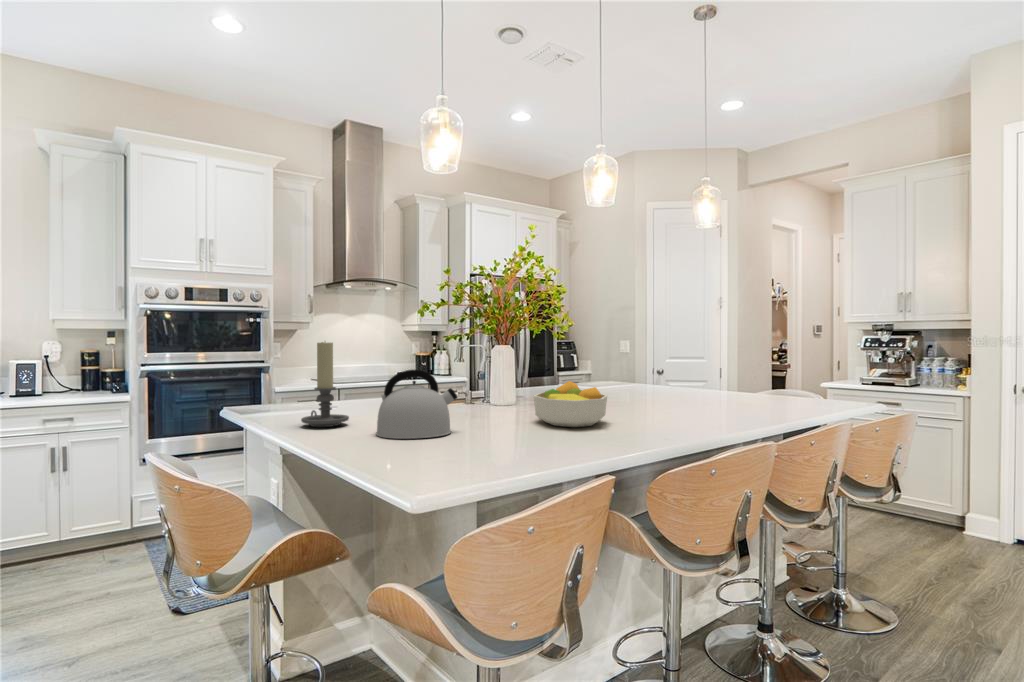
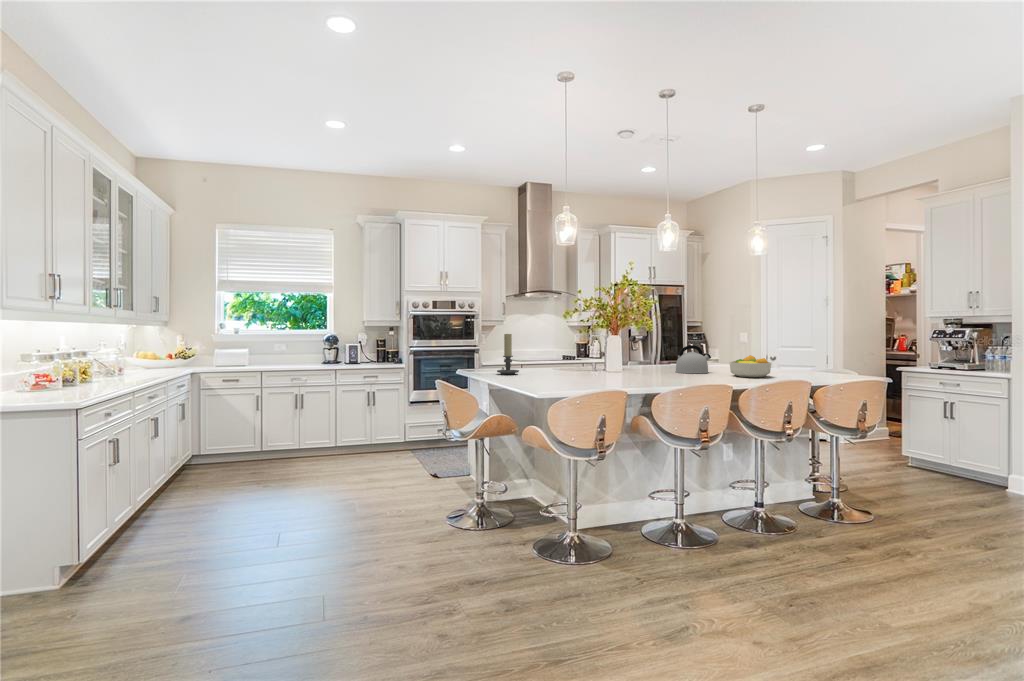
kettle: present [376,370,457,439] -> present [675,345,711,373]
fruit bowl: present [534,381,607,427] -> present [730,355,771,378]

